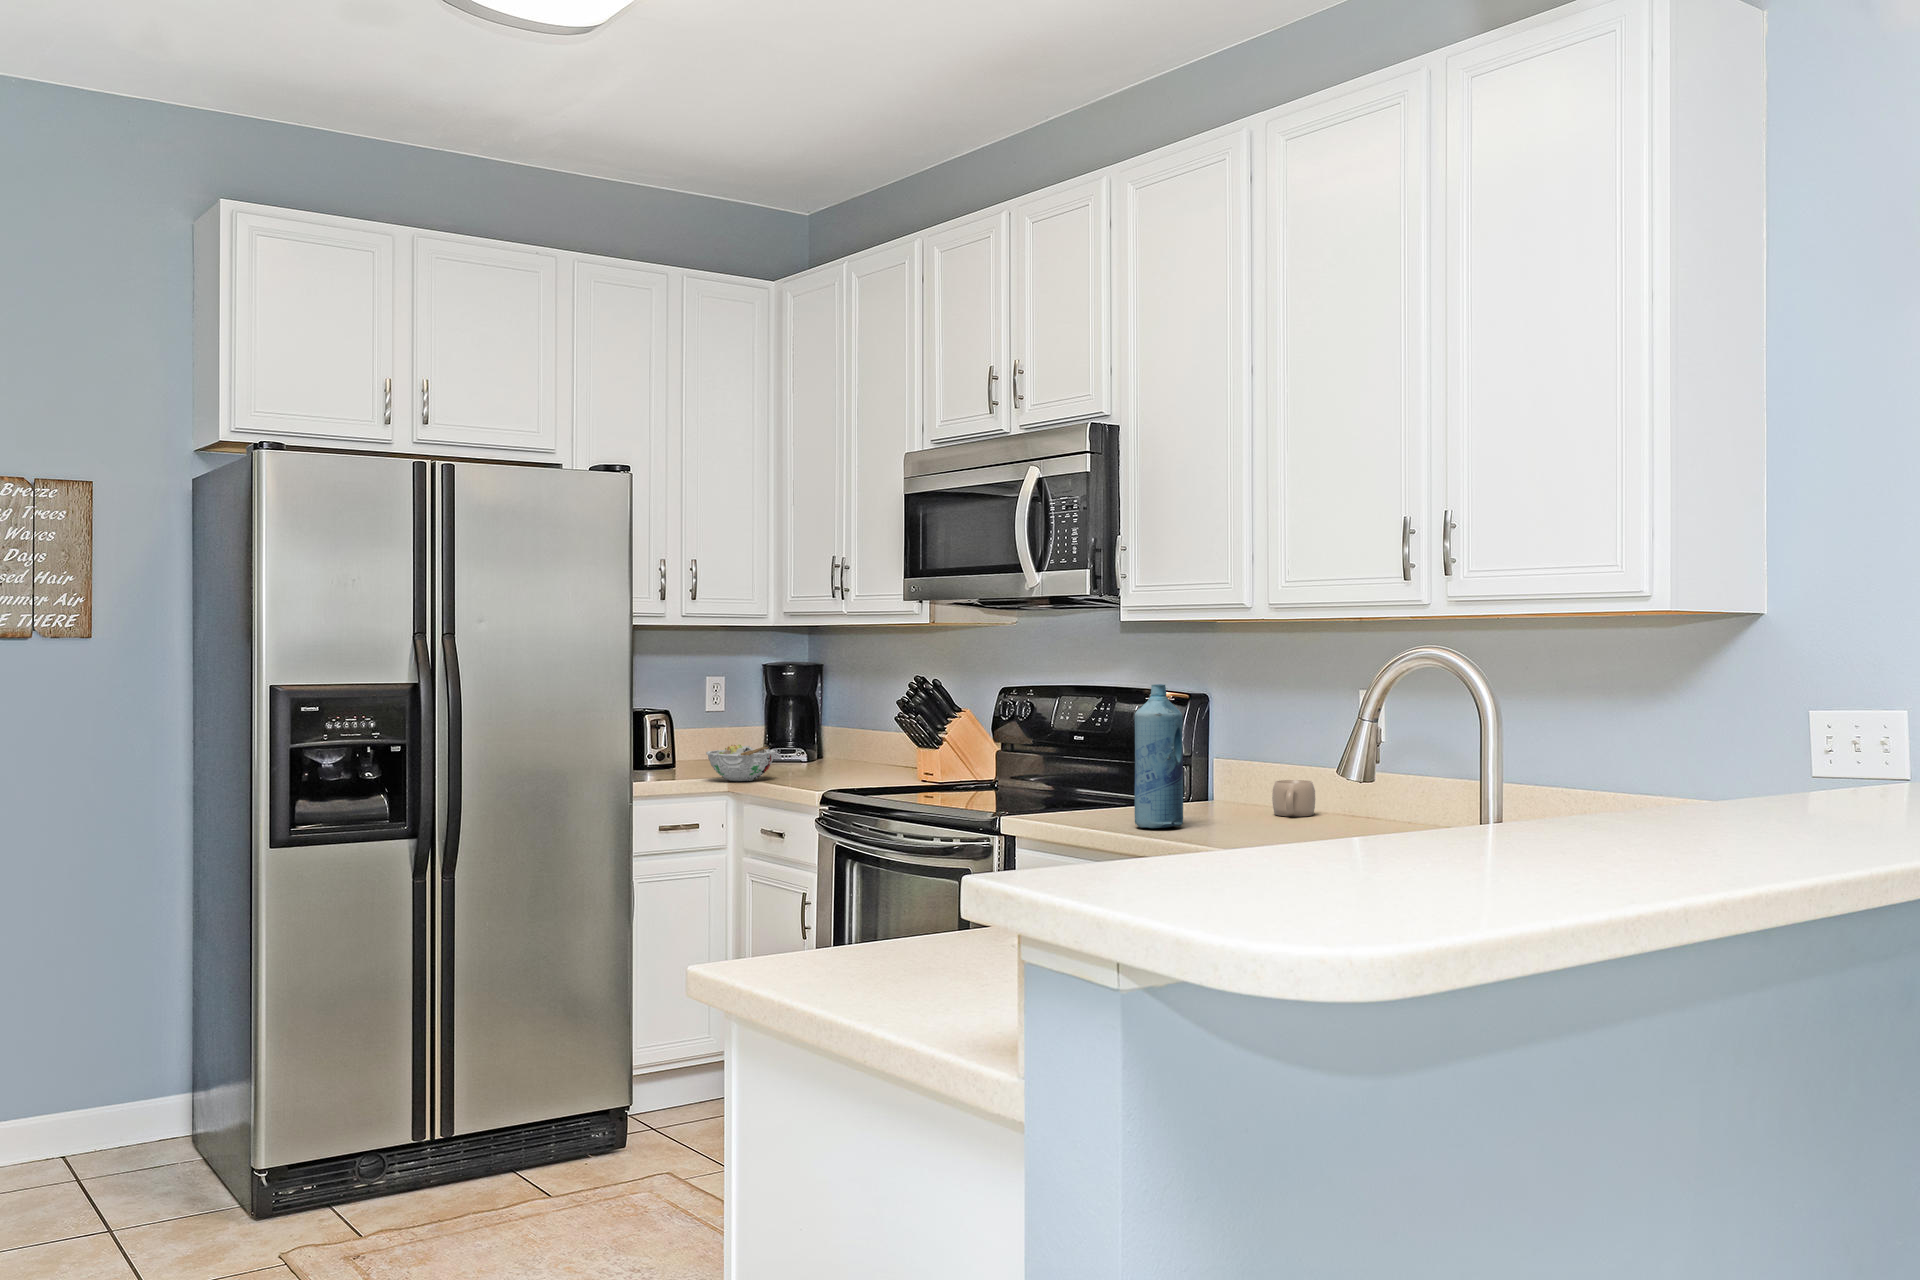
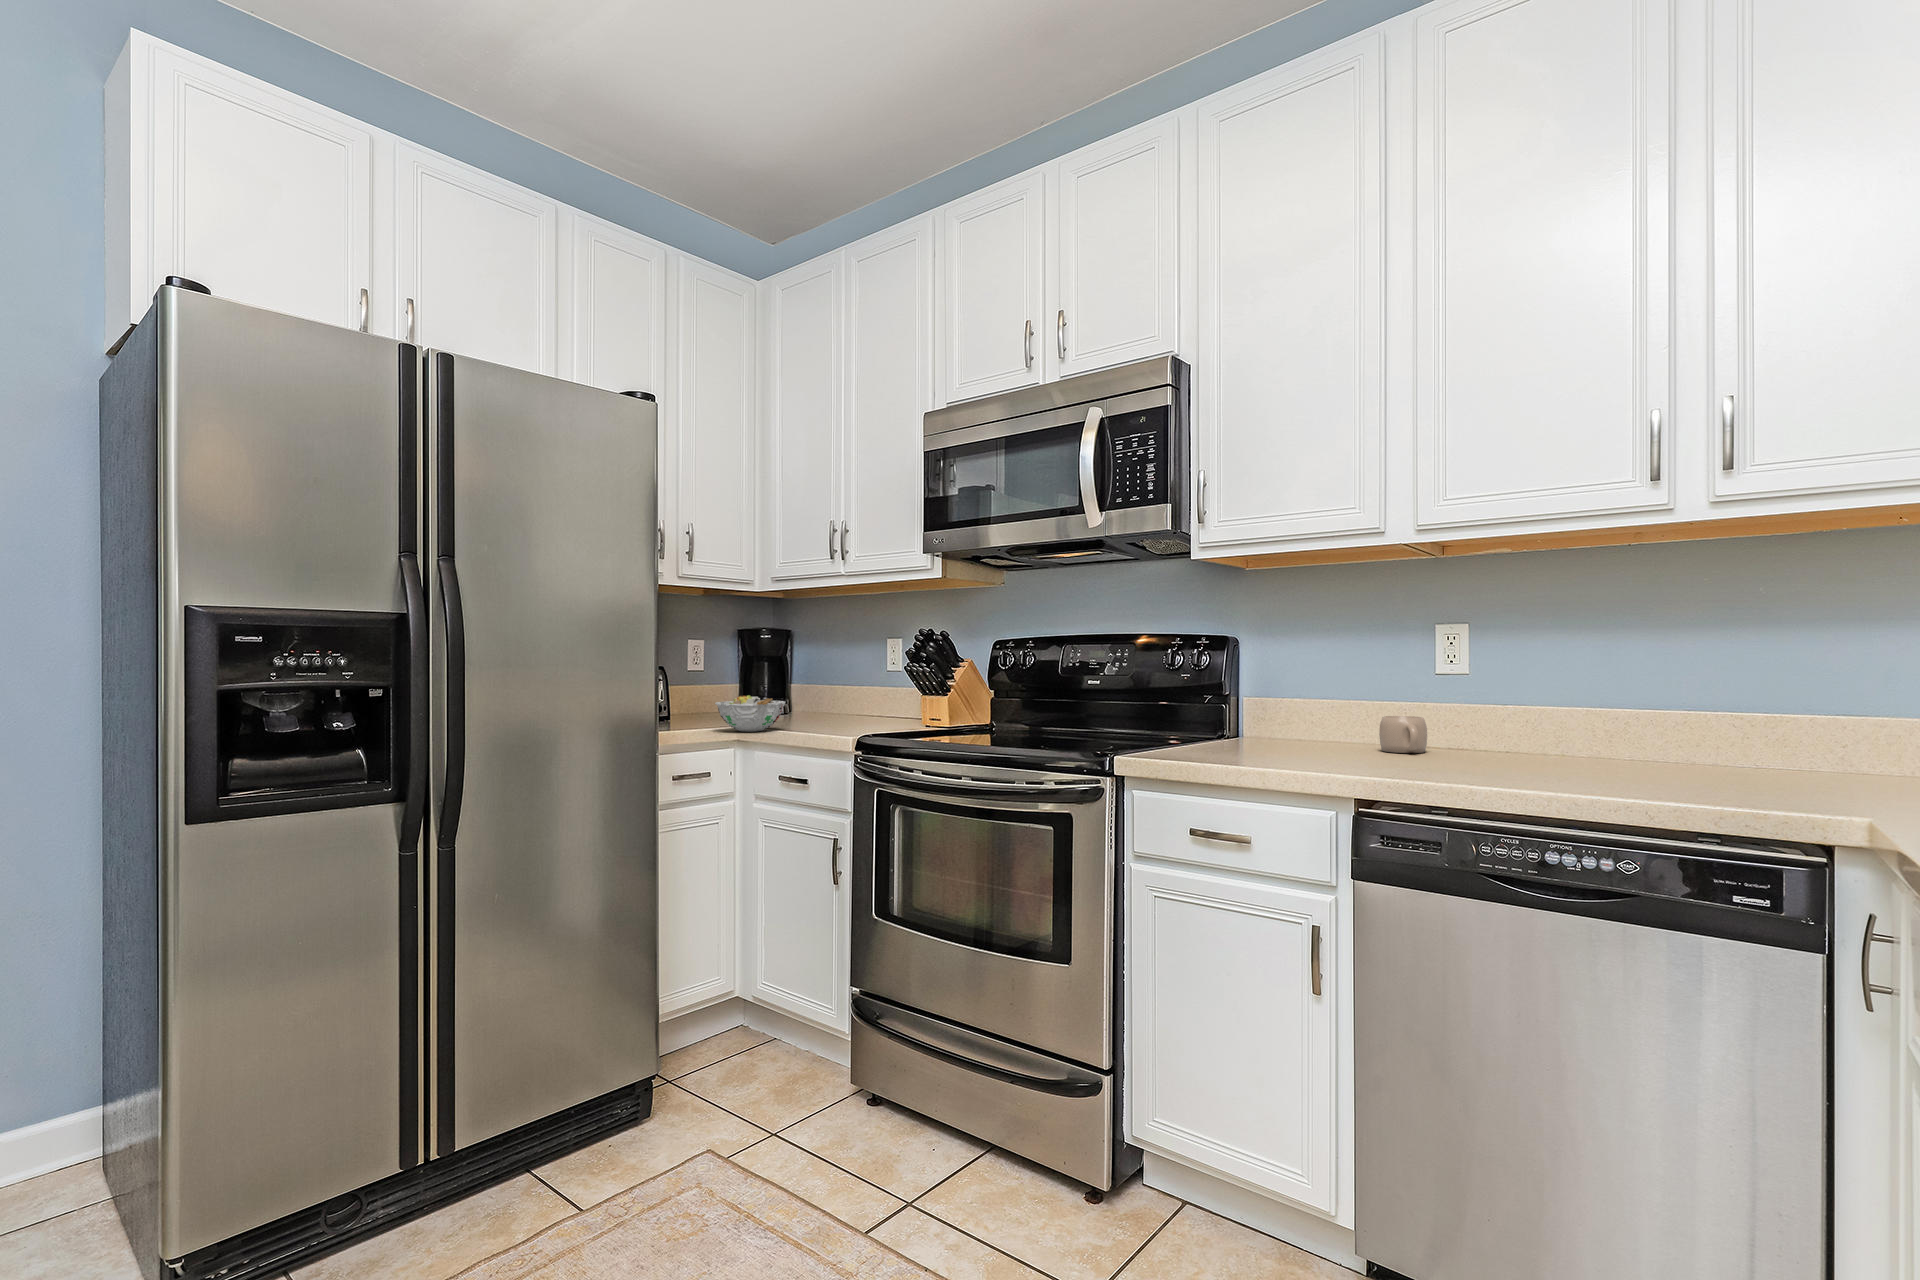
bottle: present [1135,684,1183,828] -> none [1292,608,1350,768]

